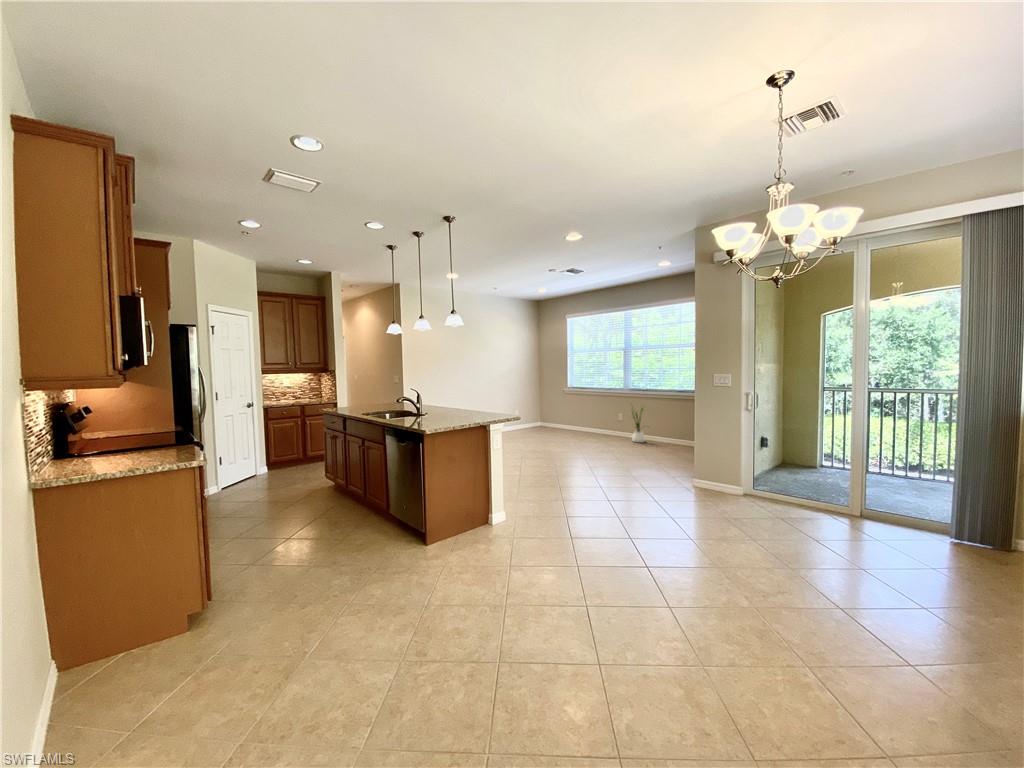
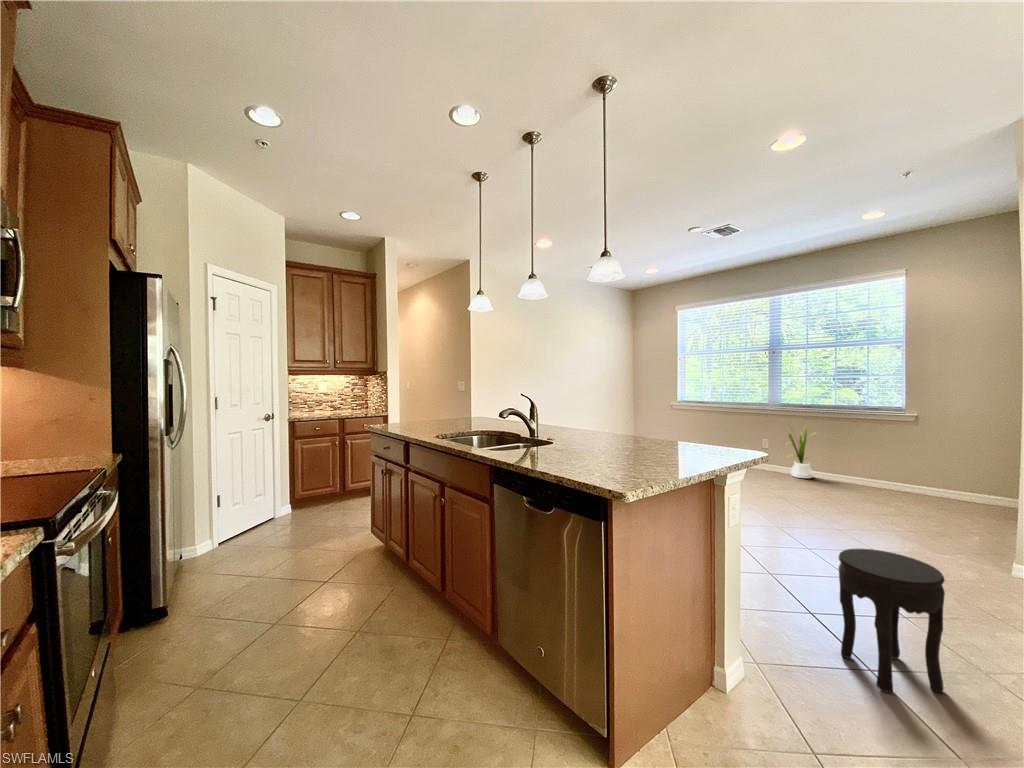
side table: none [554,464,590,523] -> present [838,549,945,693]

